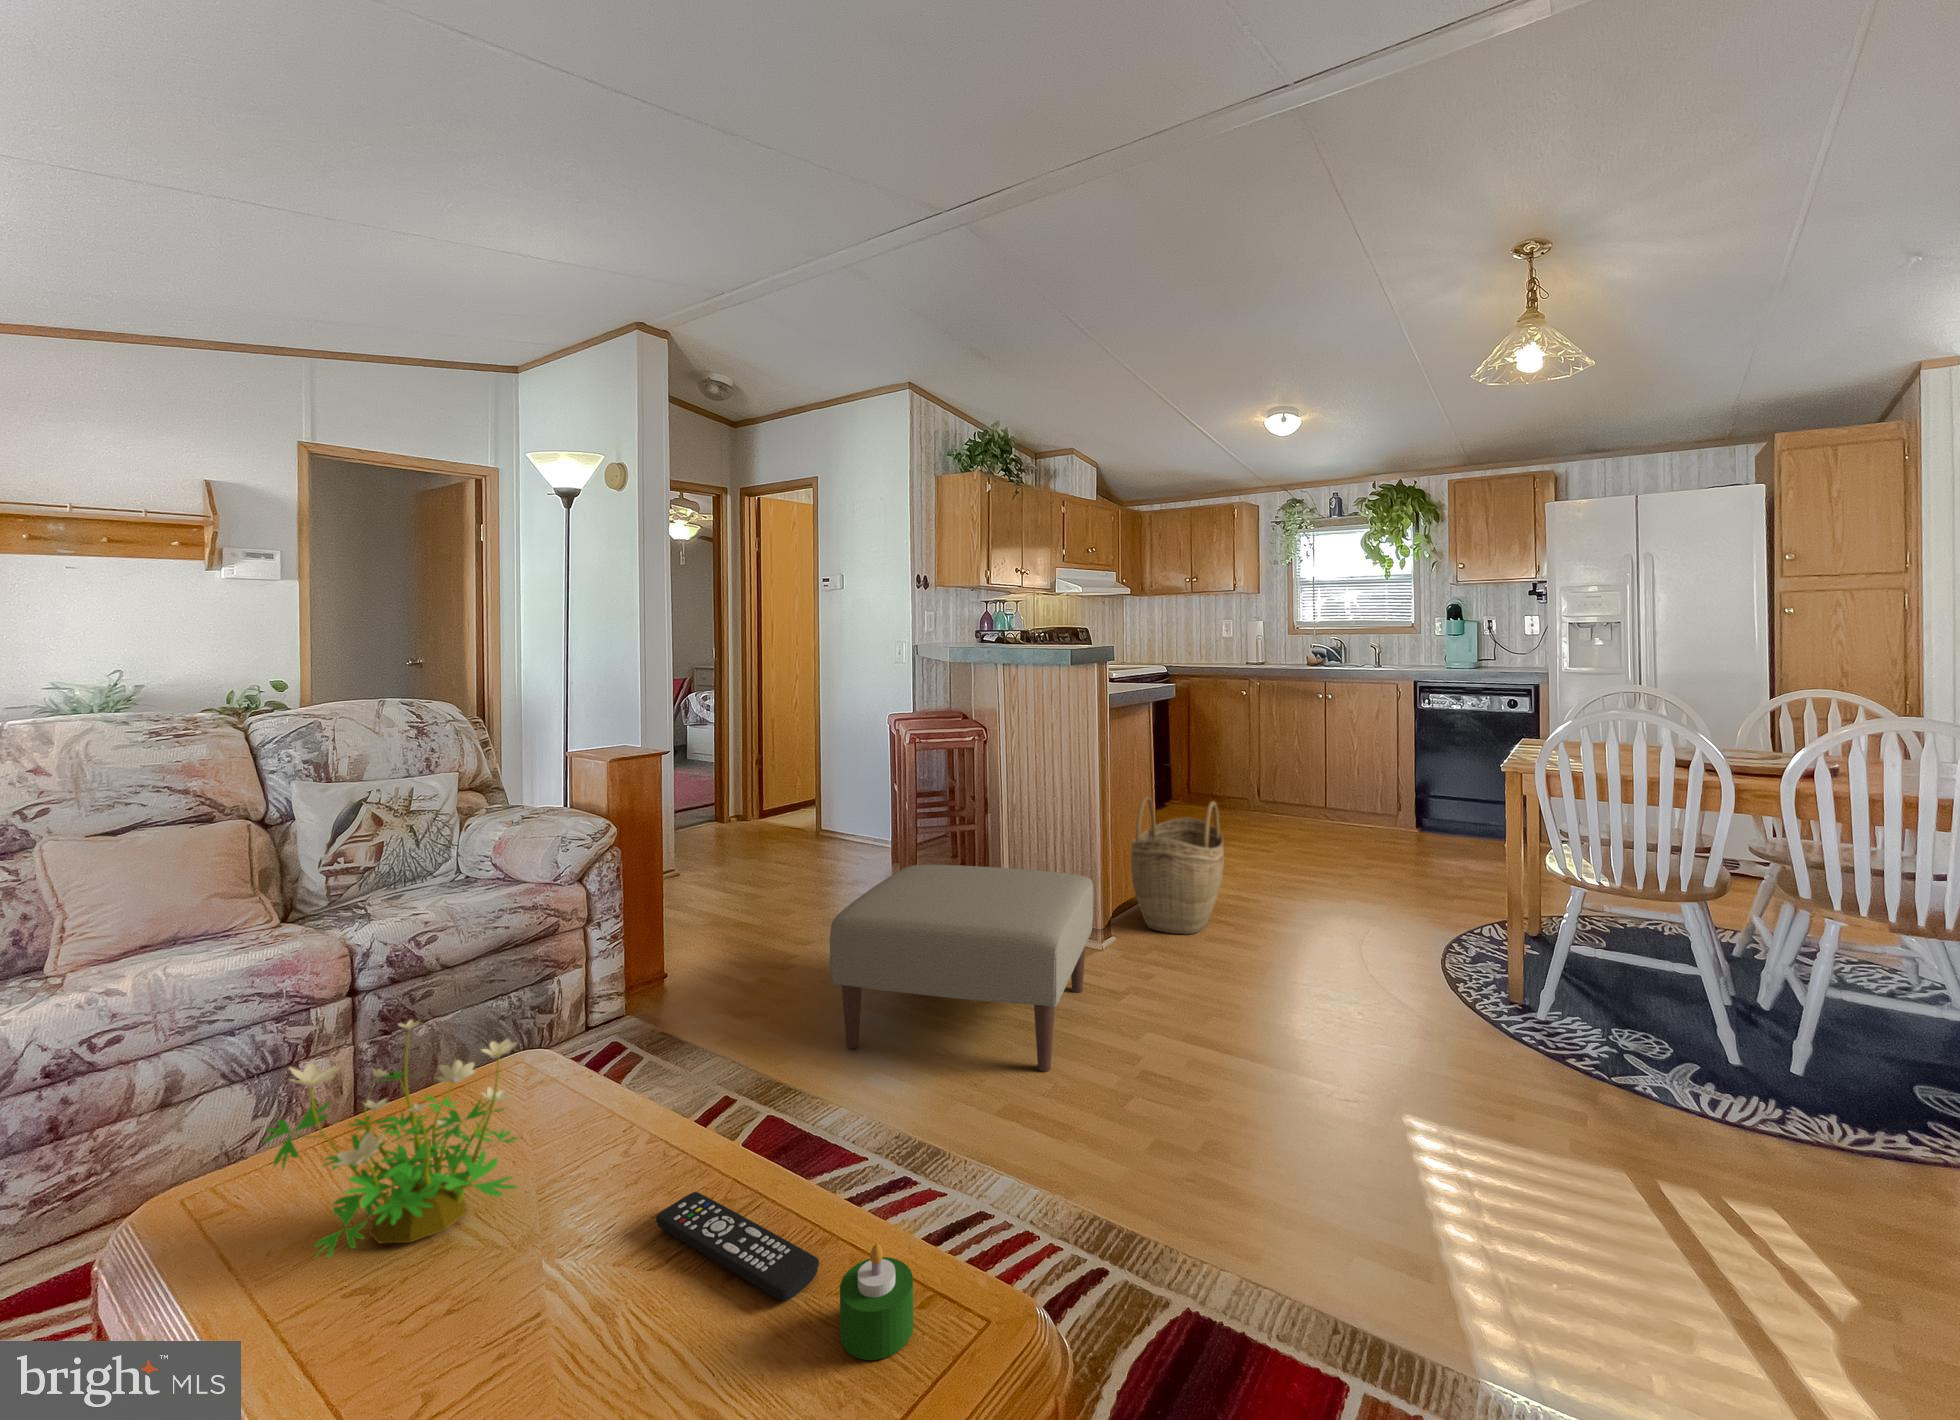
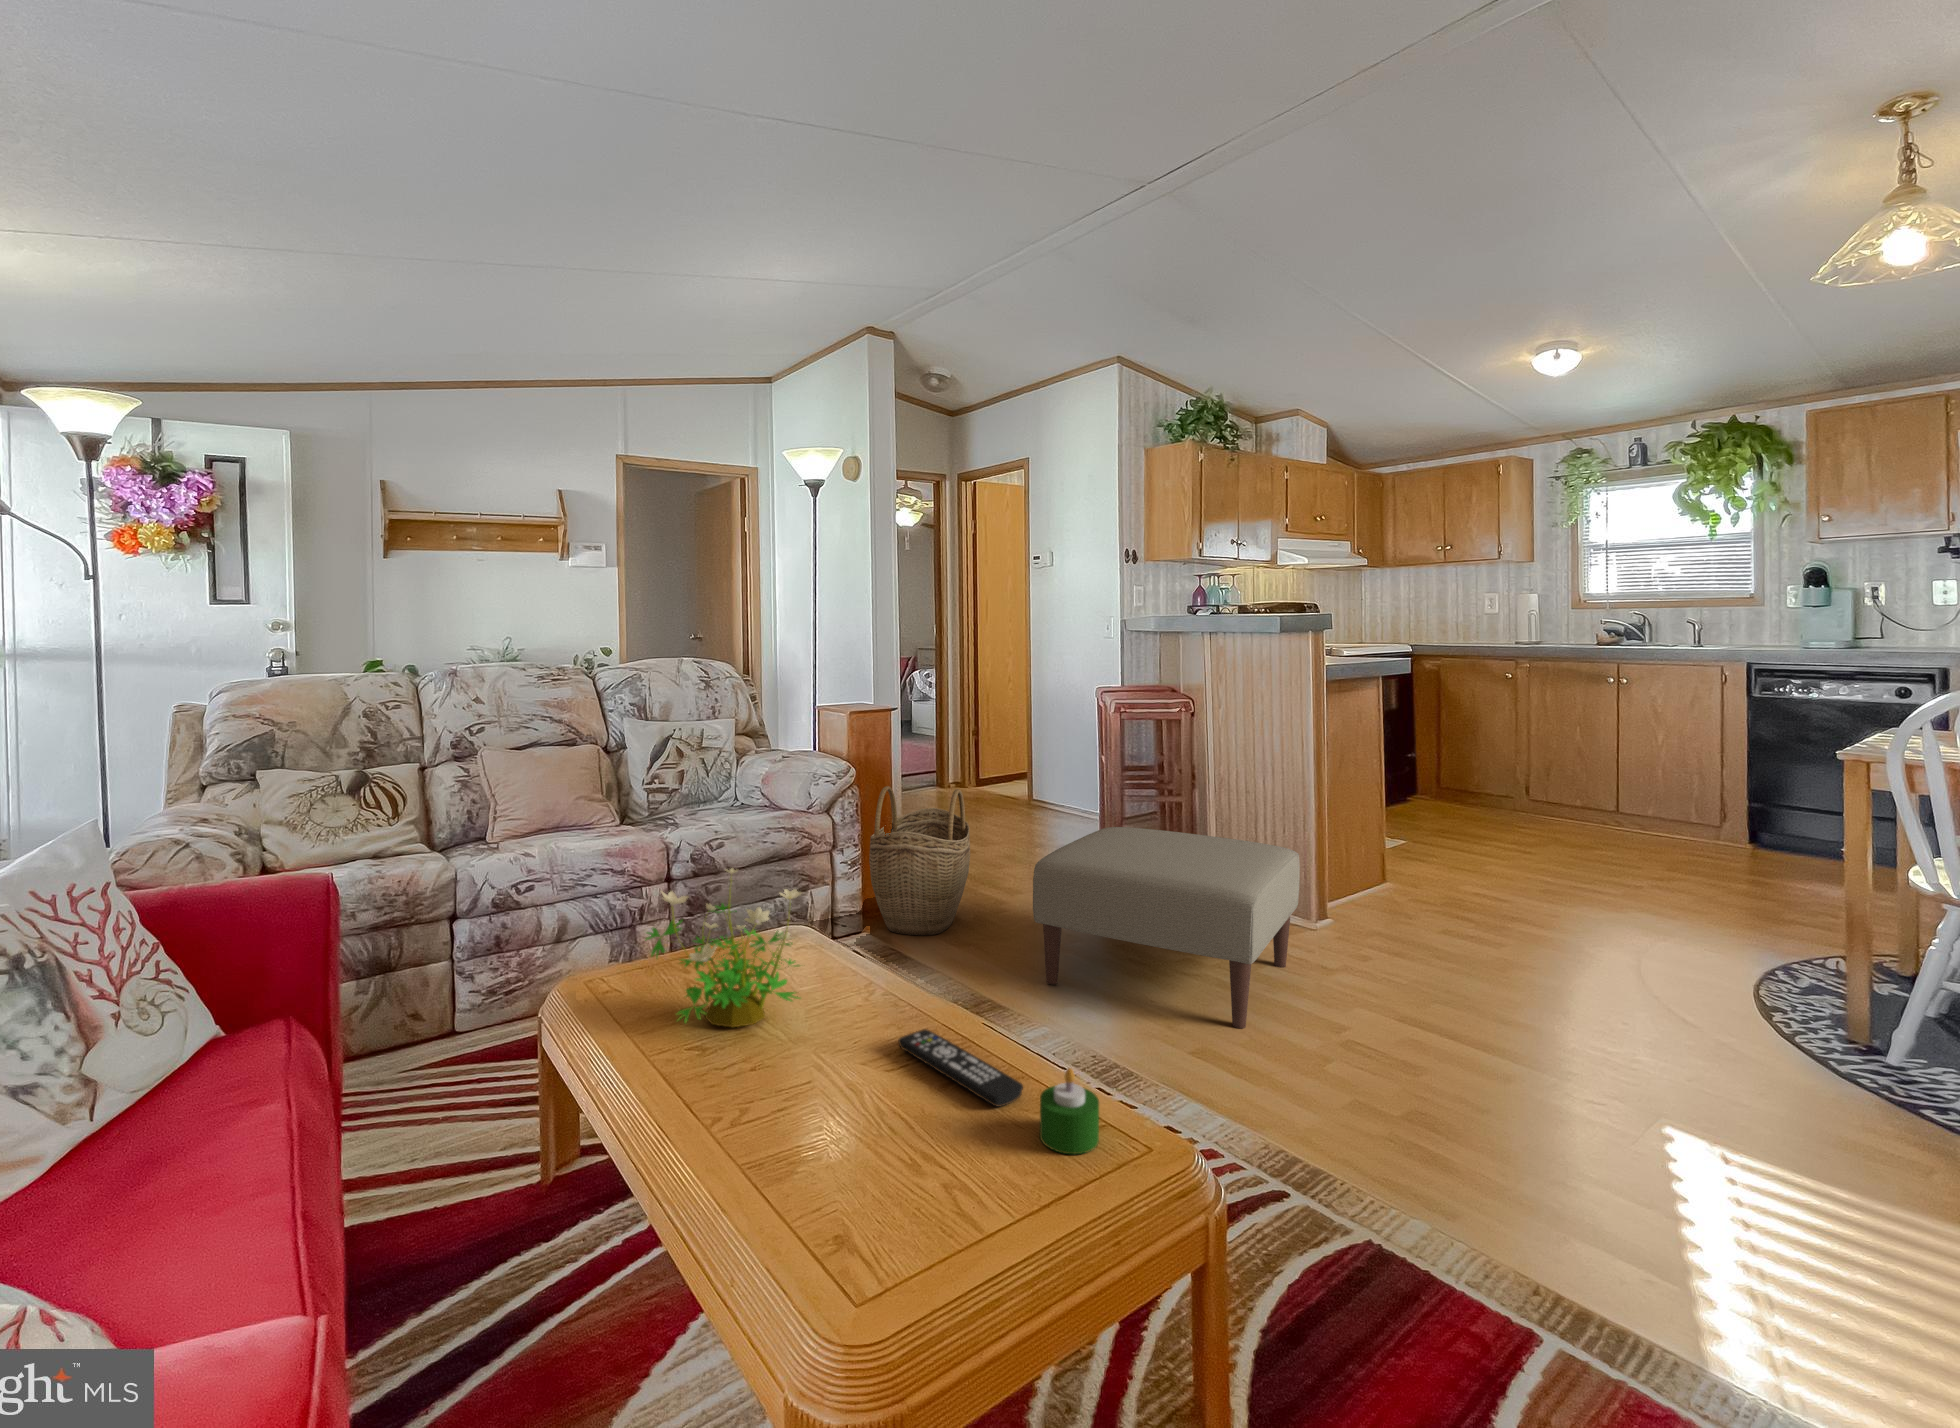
woven basket: present [1131,797,1224,934] -> present [869,786,970,935]

